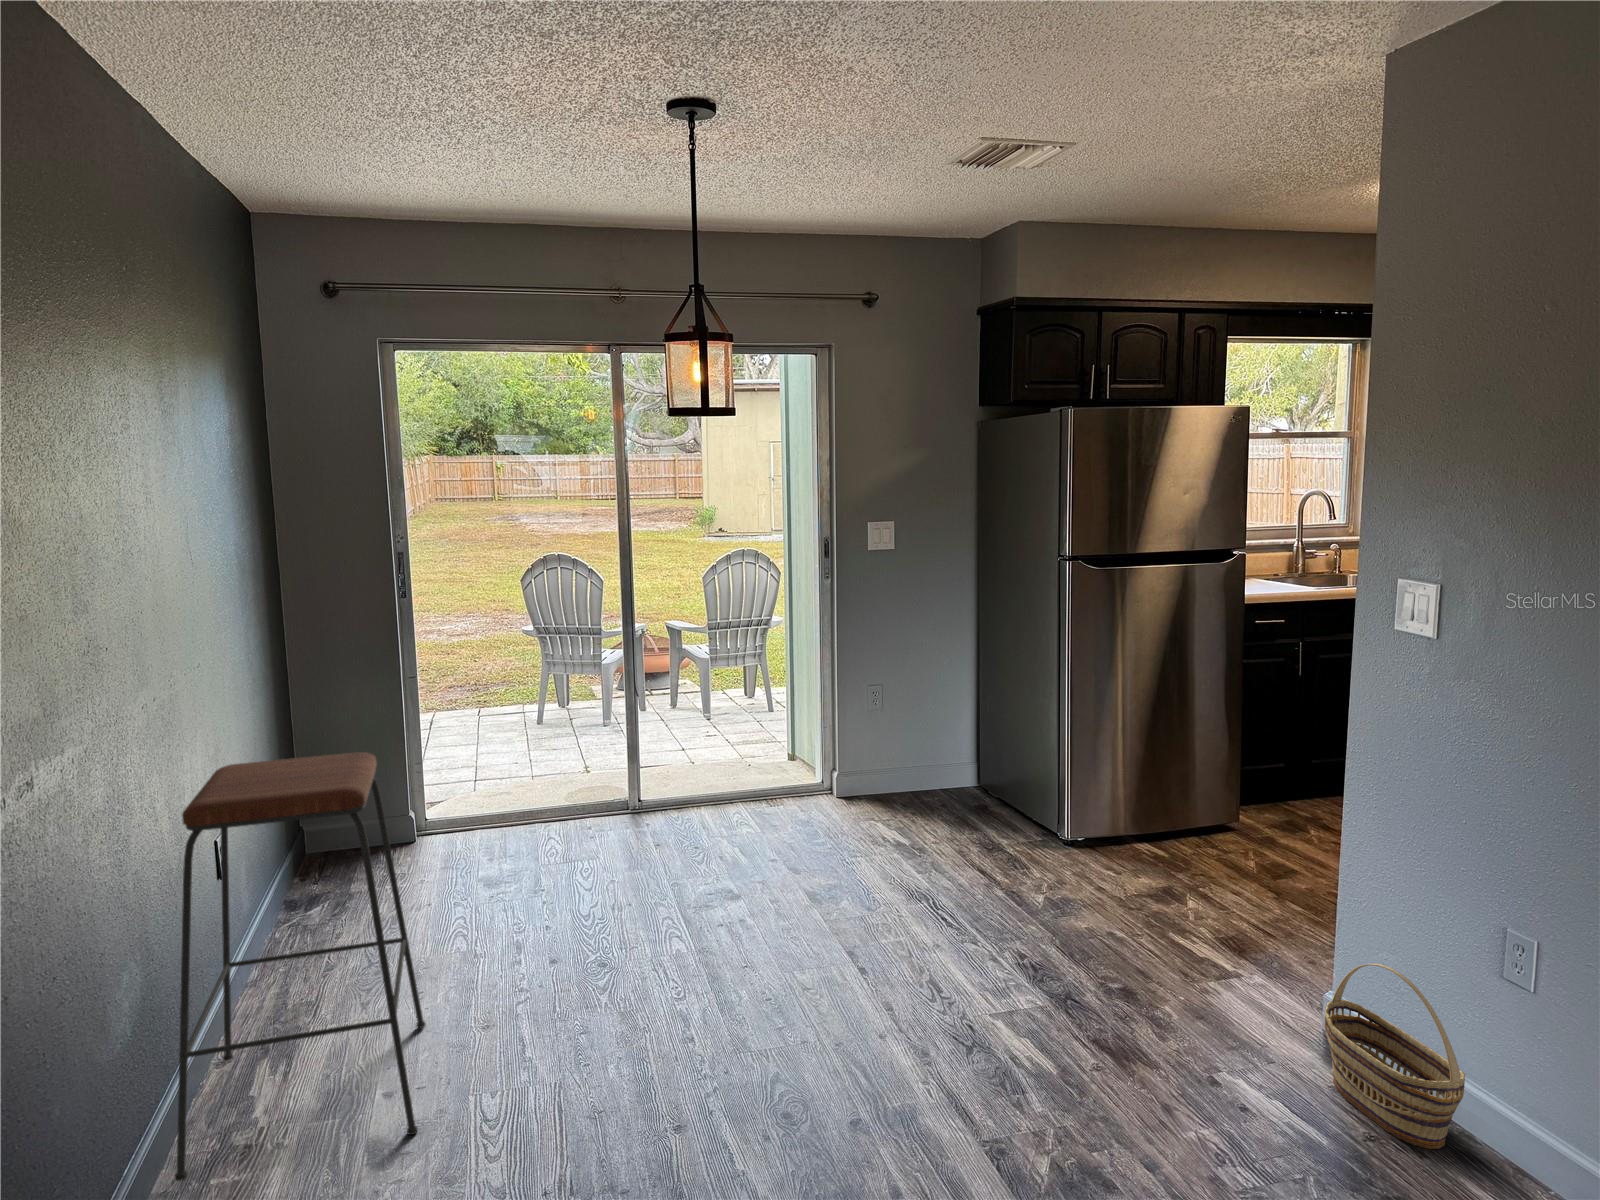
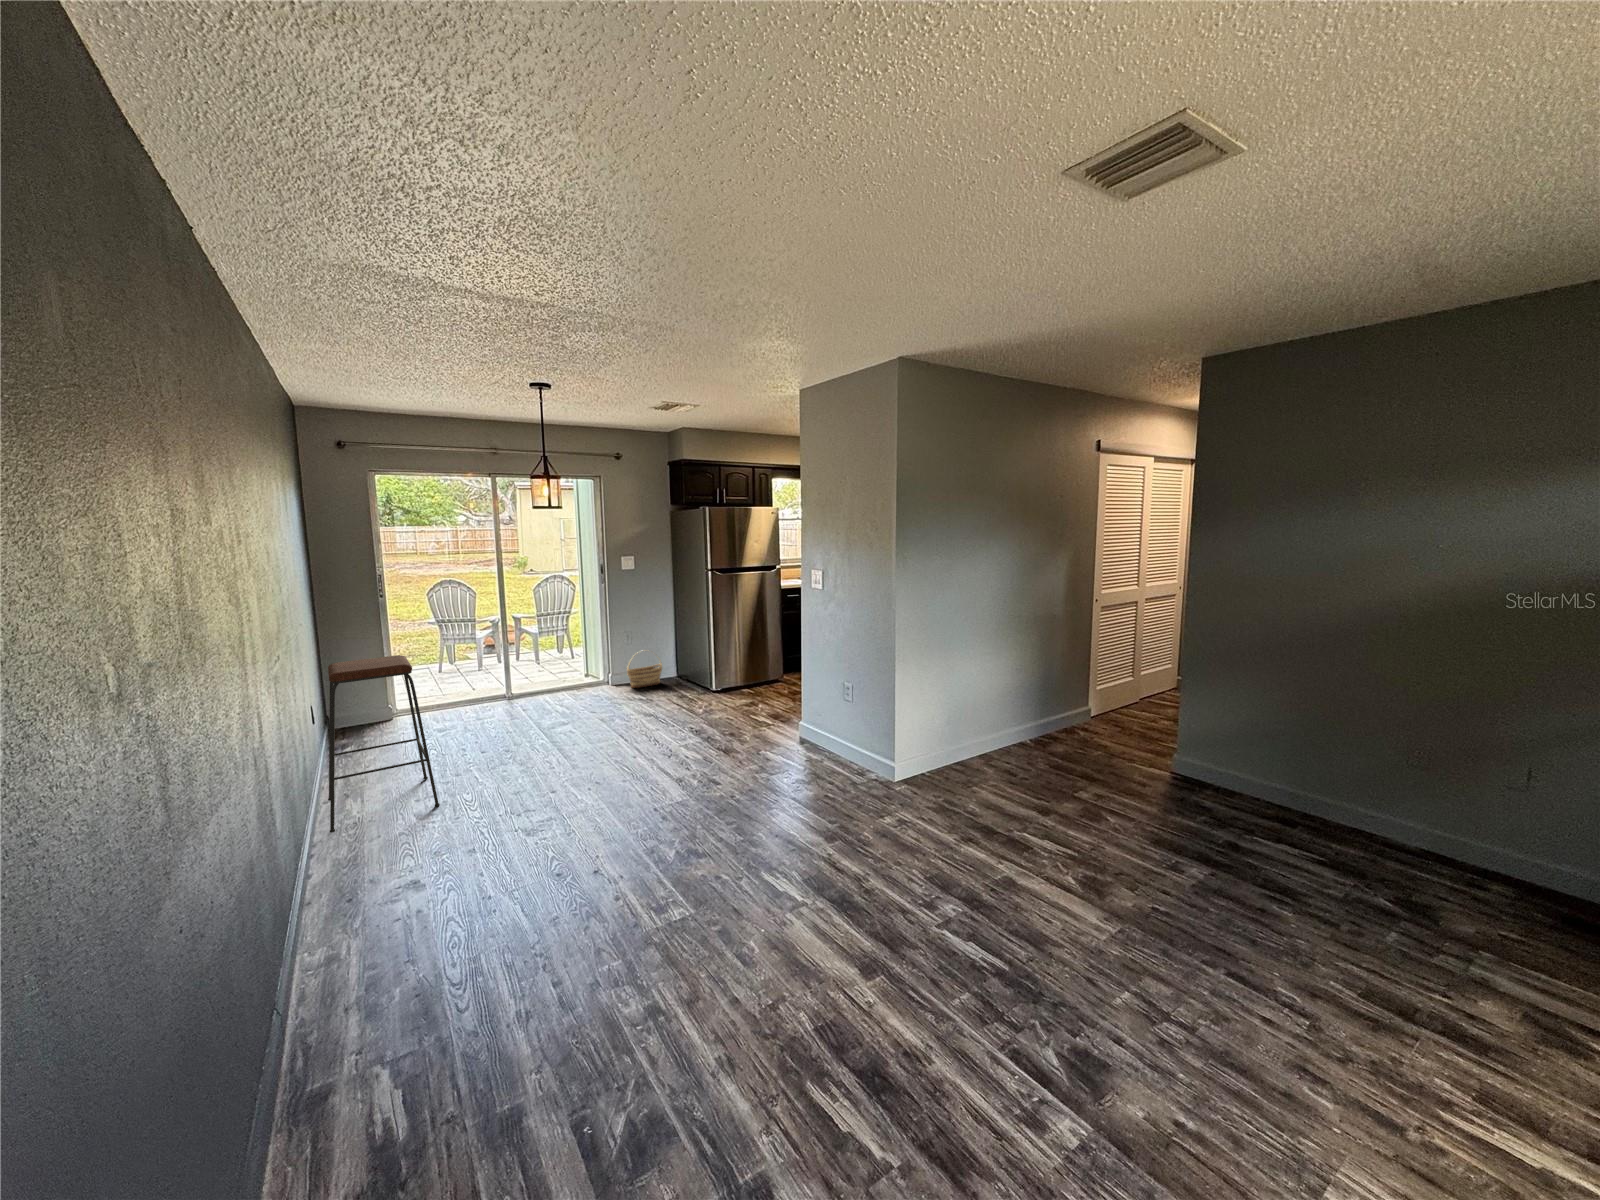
basket: present [1324,964,1465,1149] -> present [627,663,662,688]

